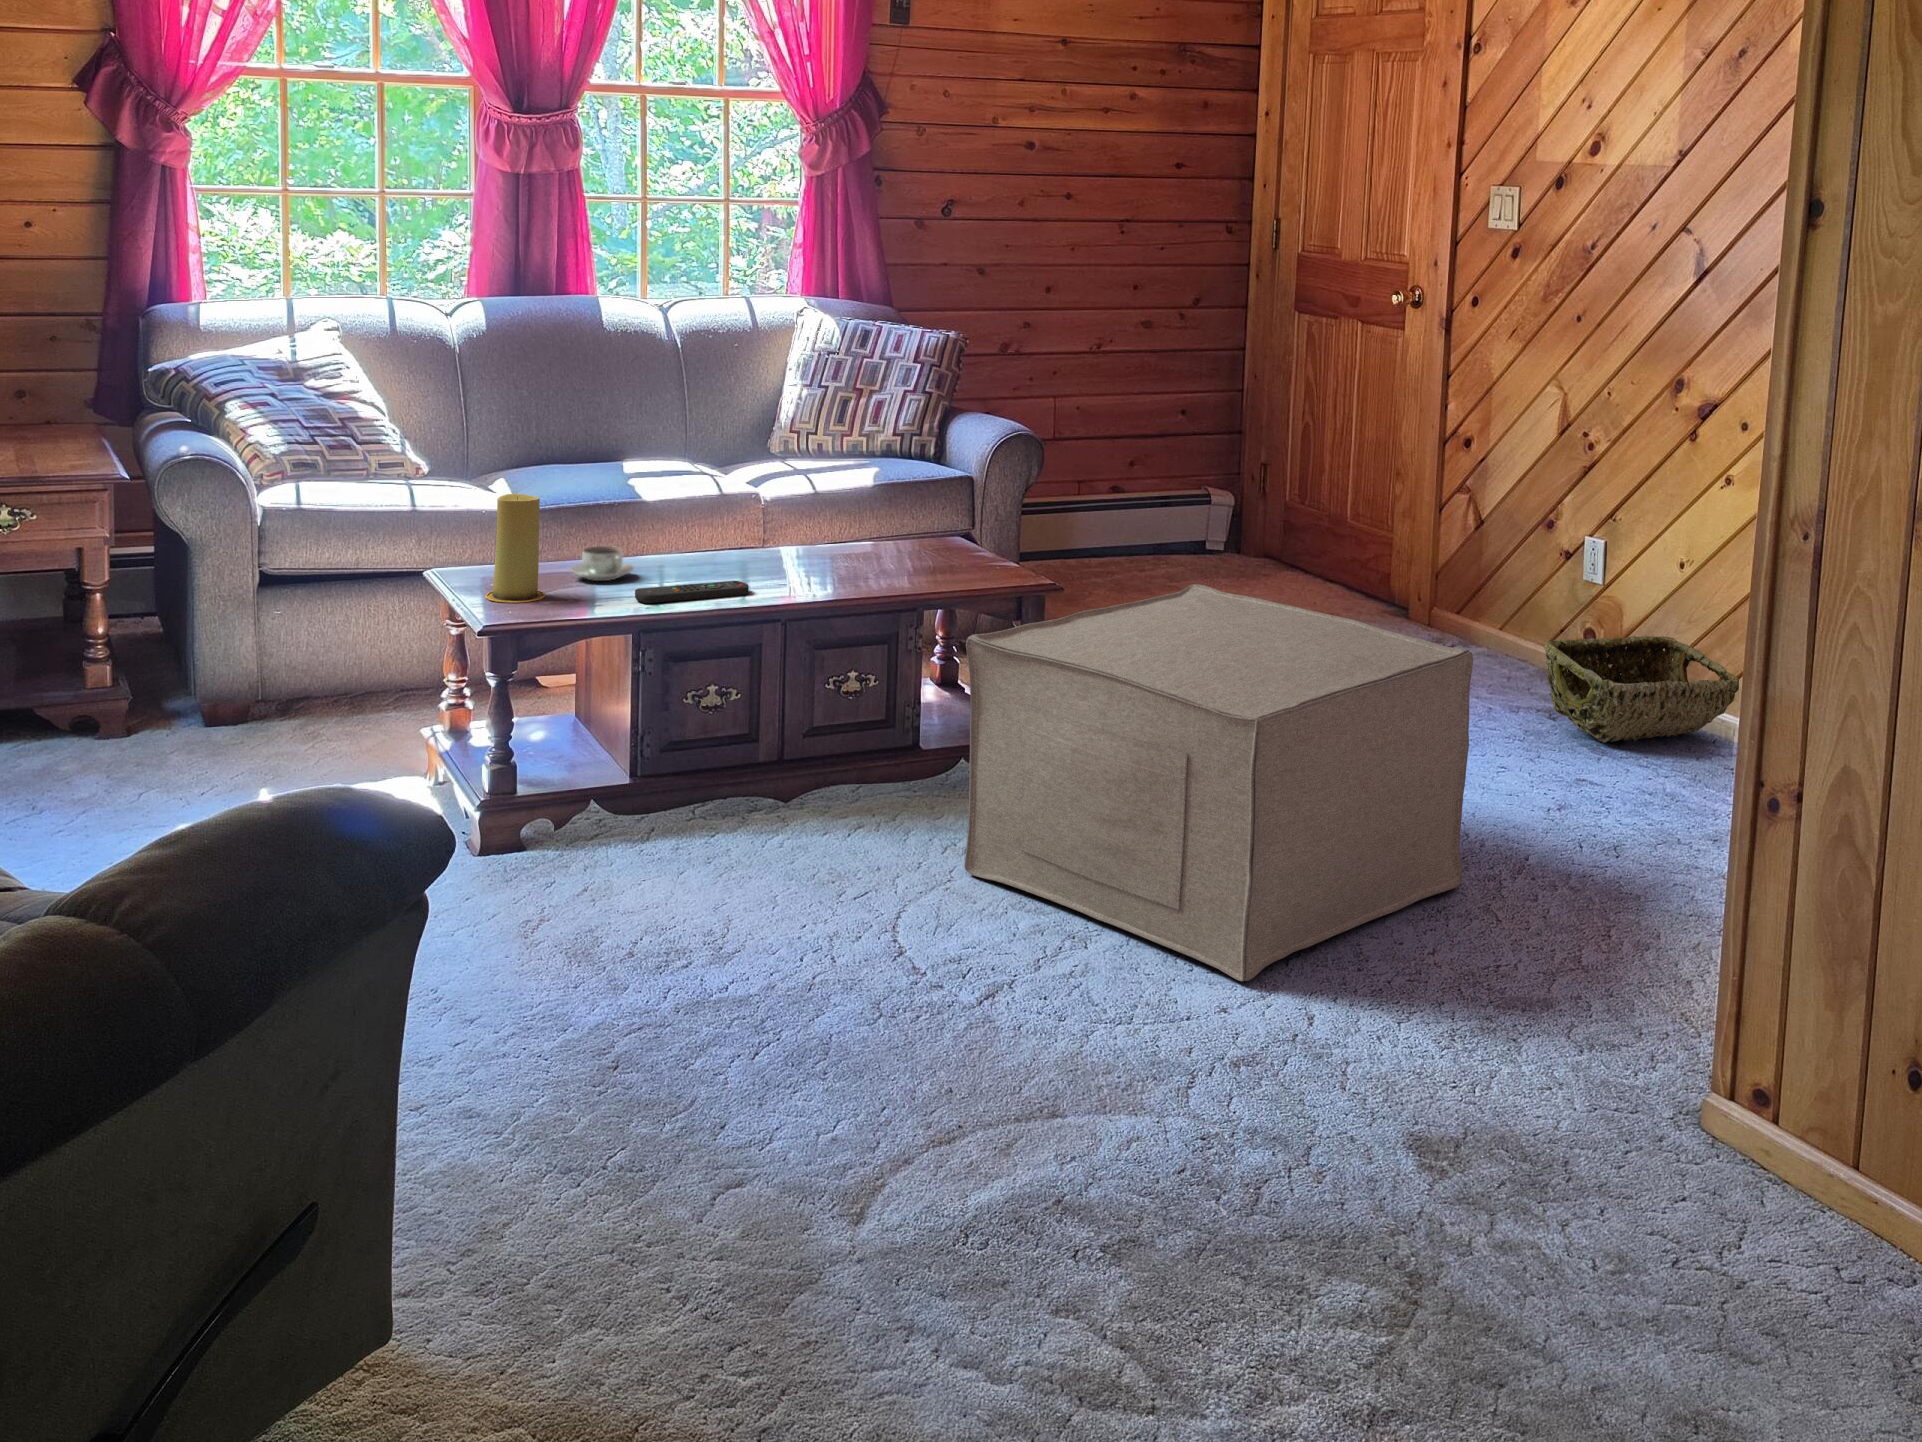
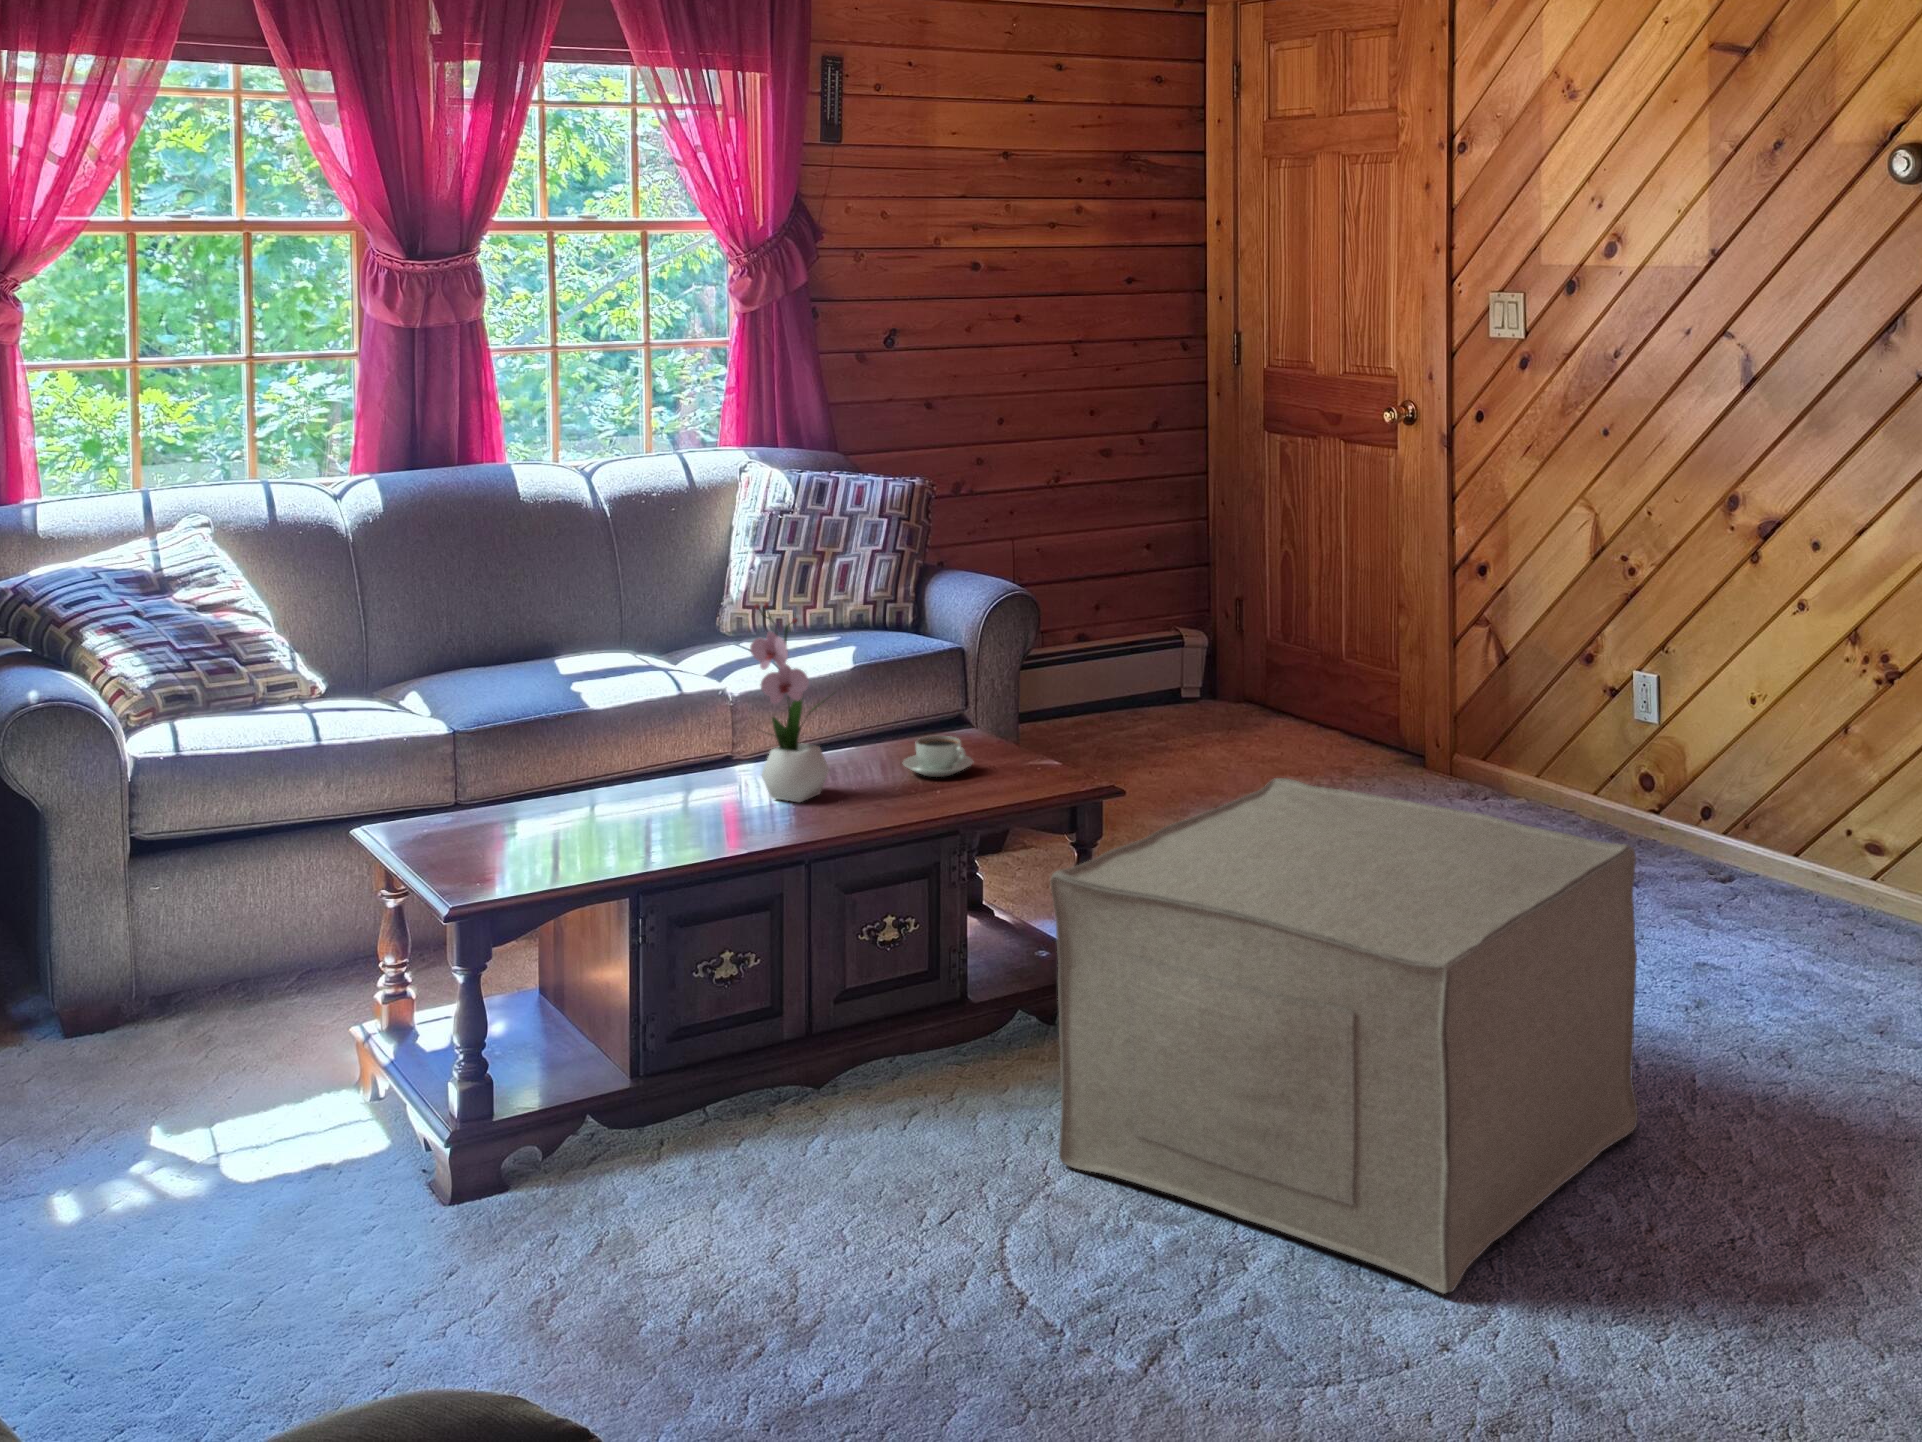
flower arrangement: none [751,408,826,577] -> present [750,602,829,802]
candle: present [485,494,545,603] -> none [441,728,515,866]
coffee cup: present [571,546,634,581] -> present [903,736,973,777]
remote control: present [635,581,749,603] -> none [627,815,761,854]
woven basket: present [1544,636,1739,743] -> none [1628,785,1846,916]

